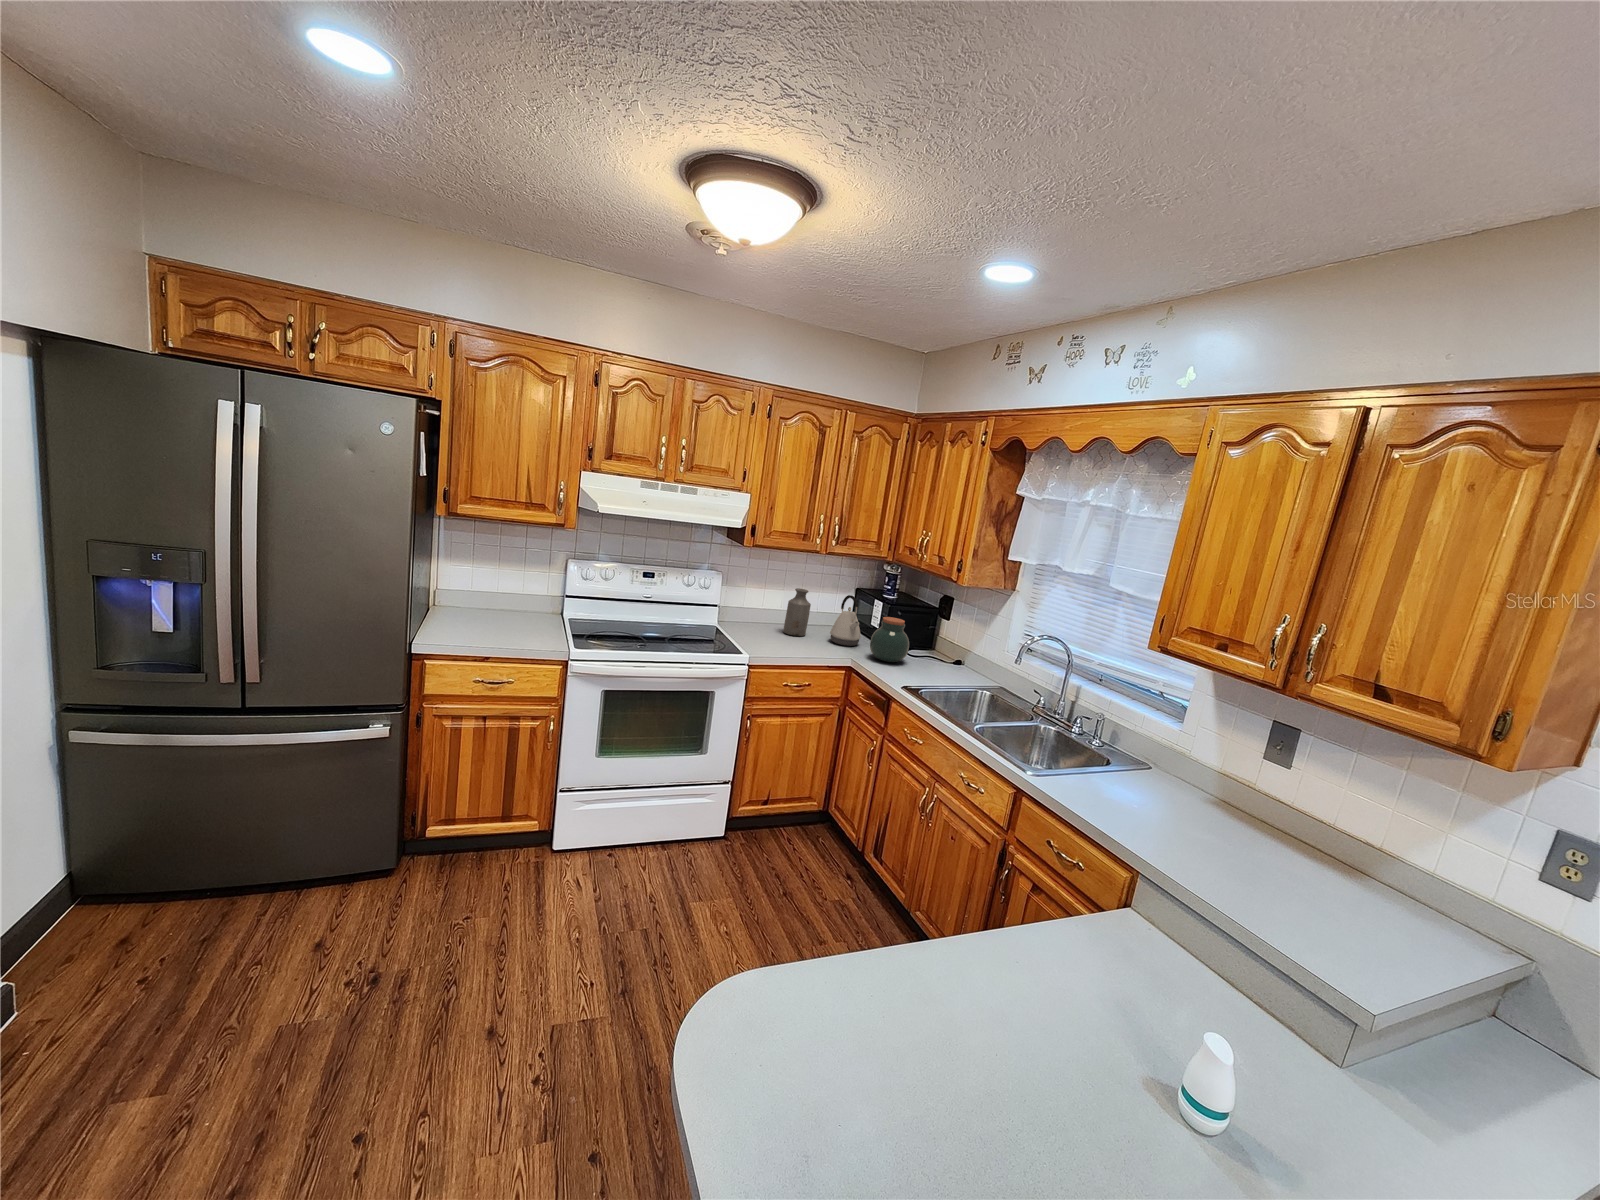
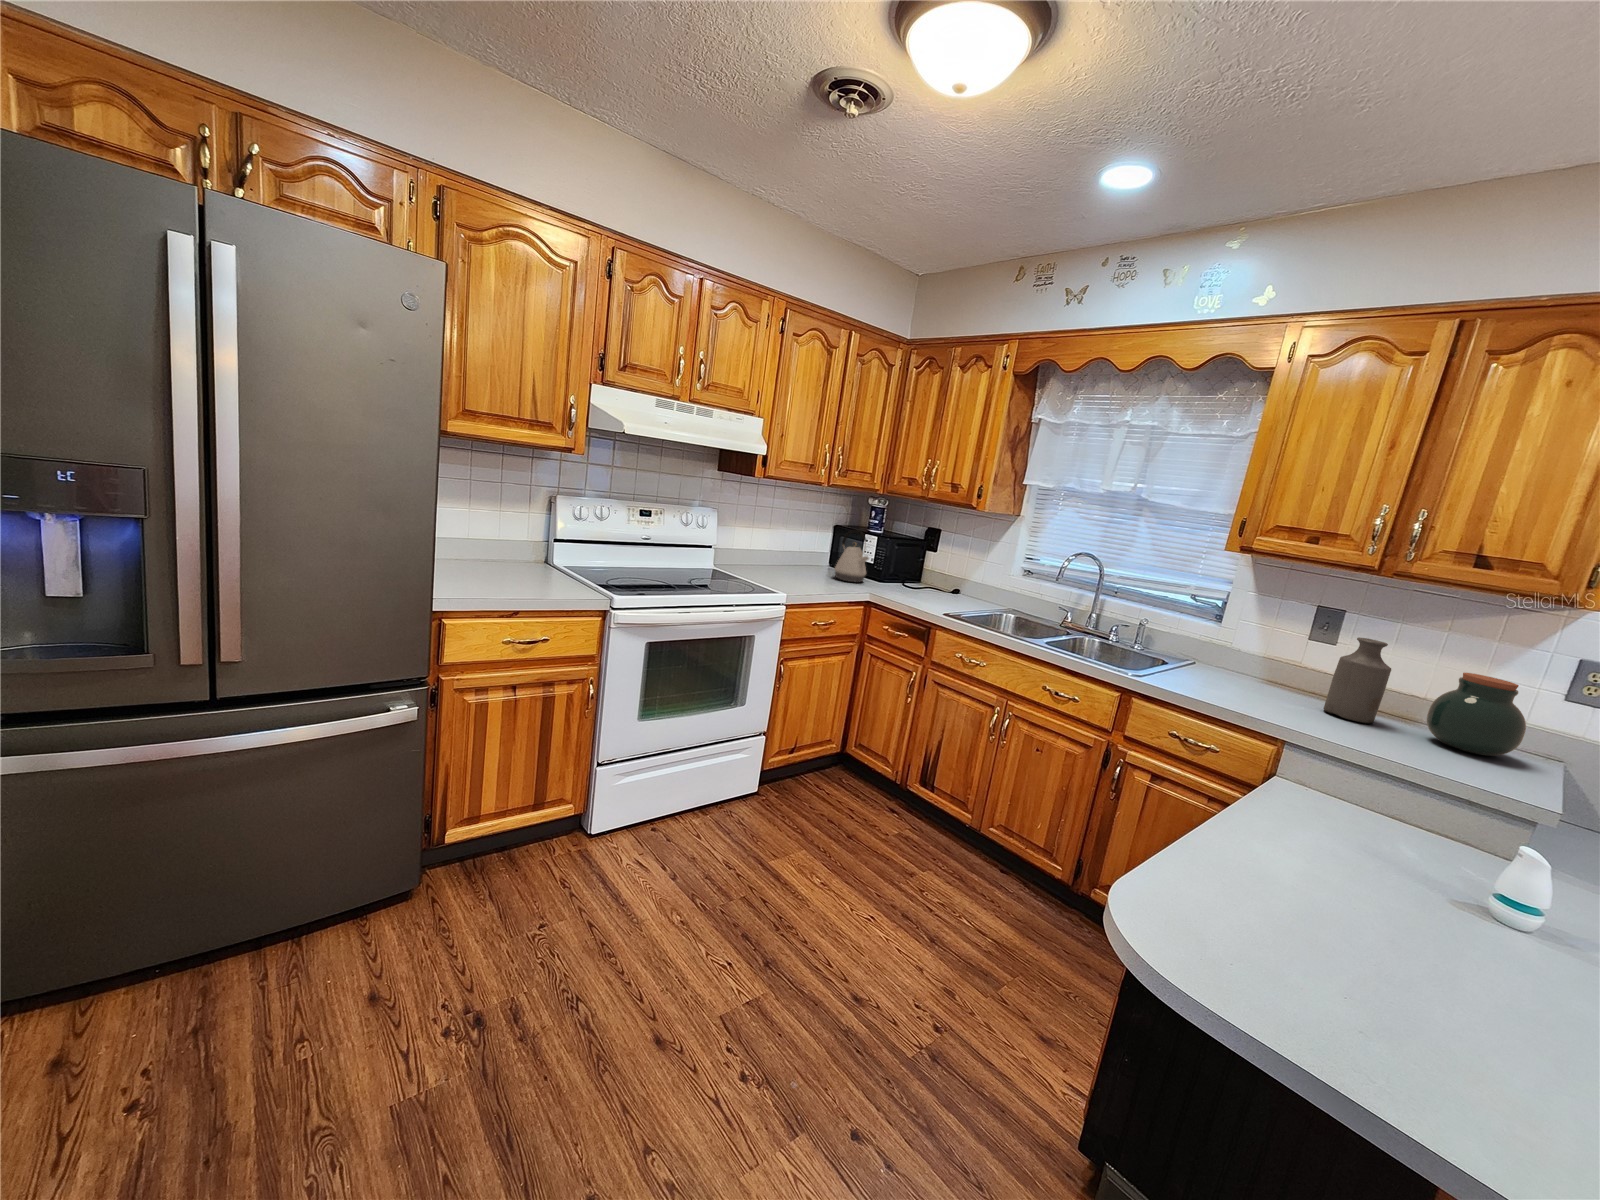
bottle: present [783,588,811,636] -> present [1323,637,1391,723]
jar: present [870,617,909,662] -> present [1427,673,1526,756]

